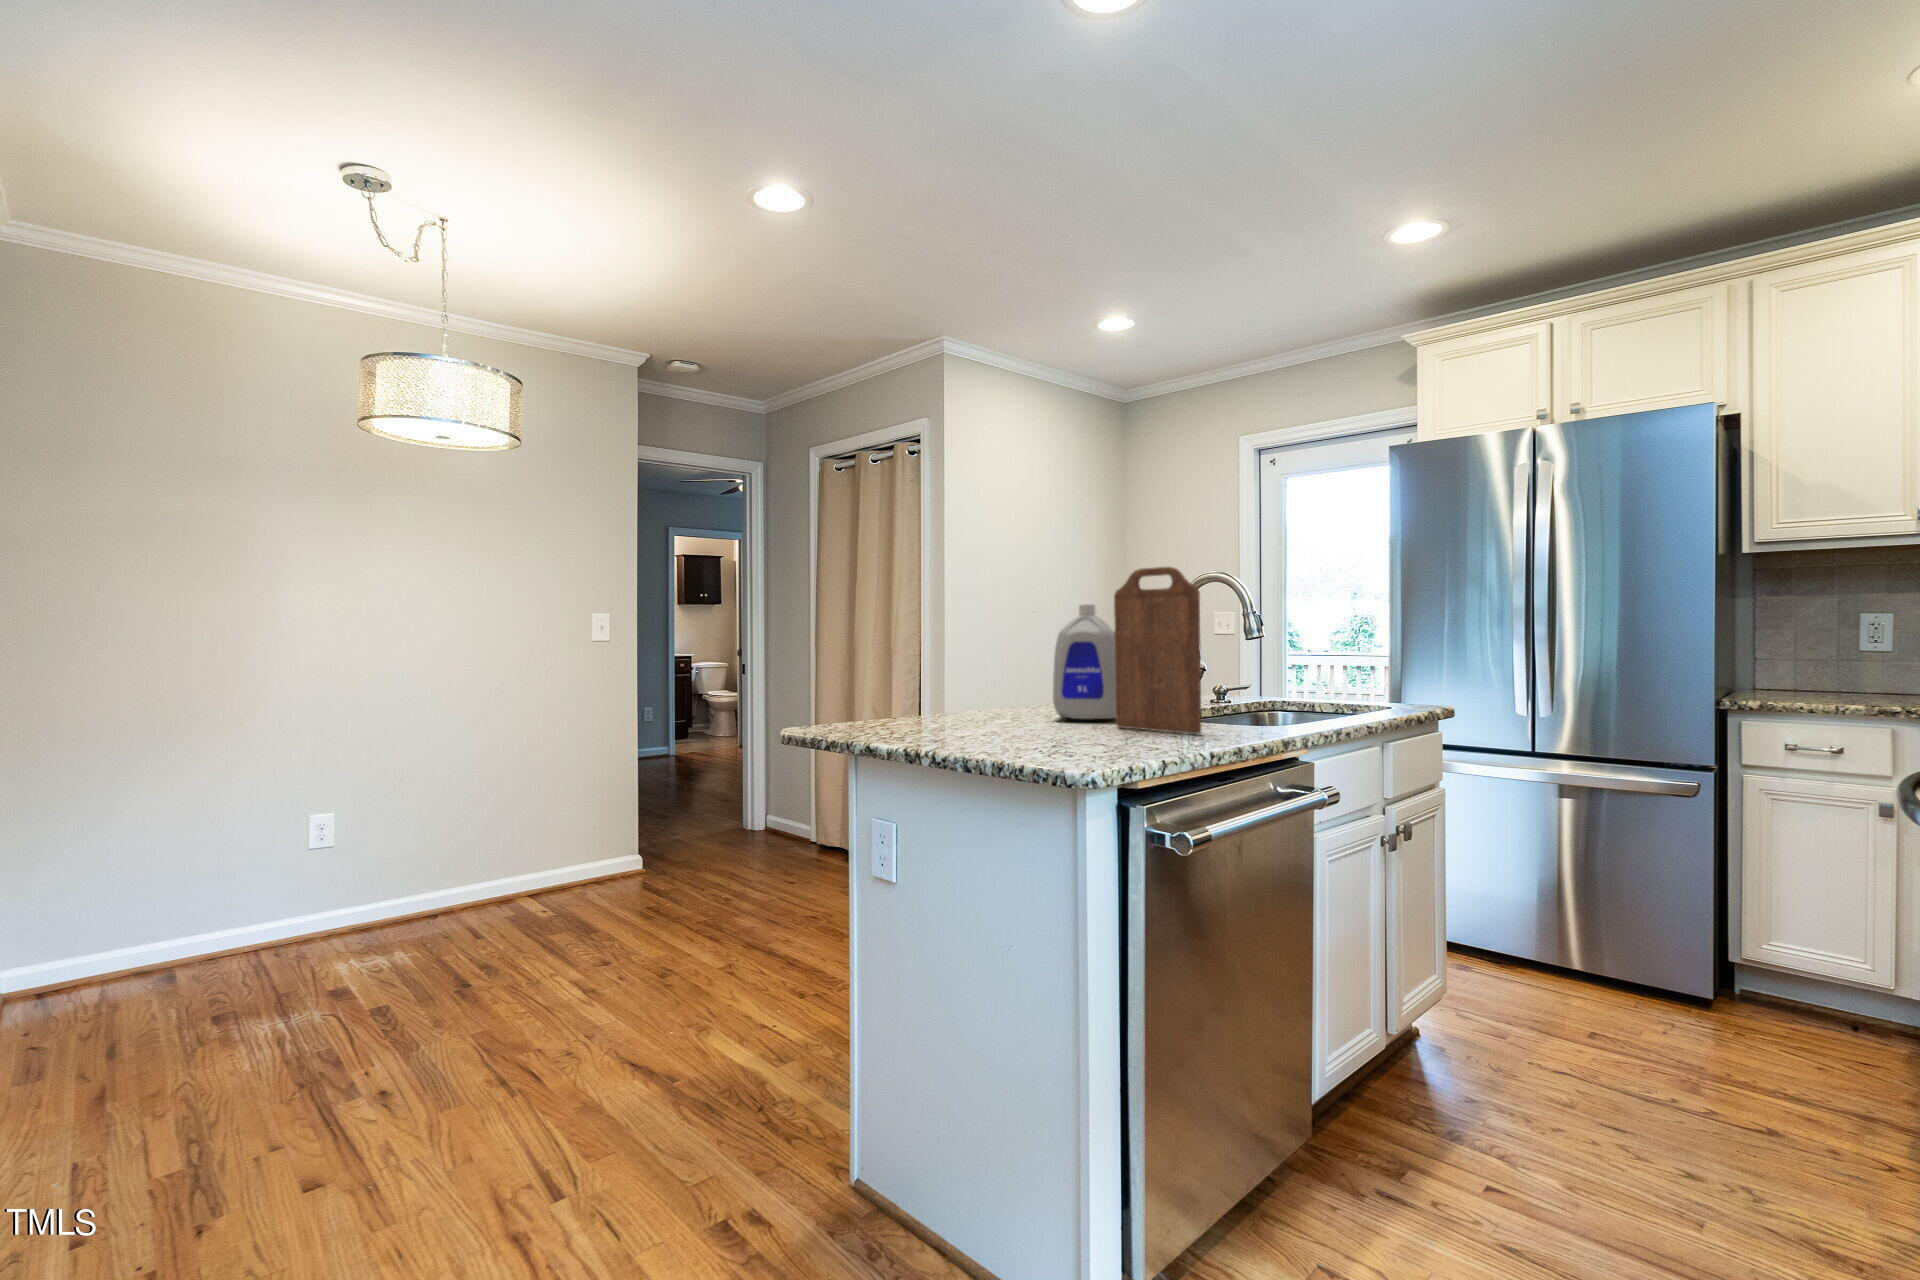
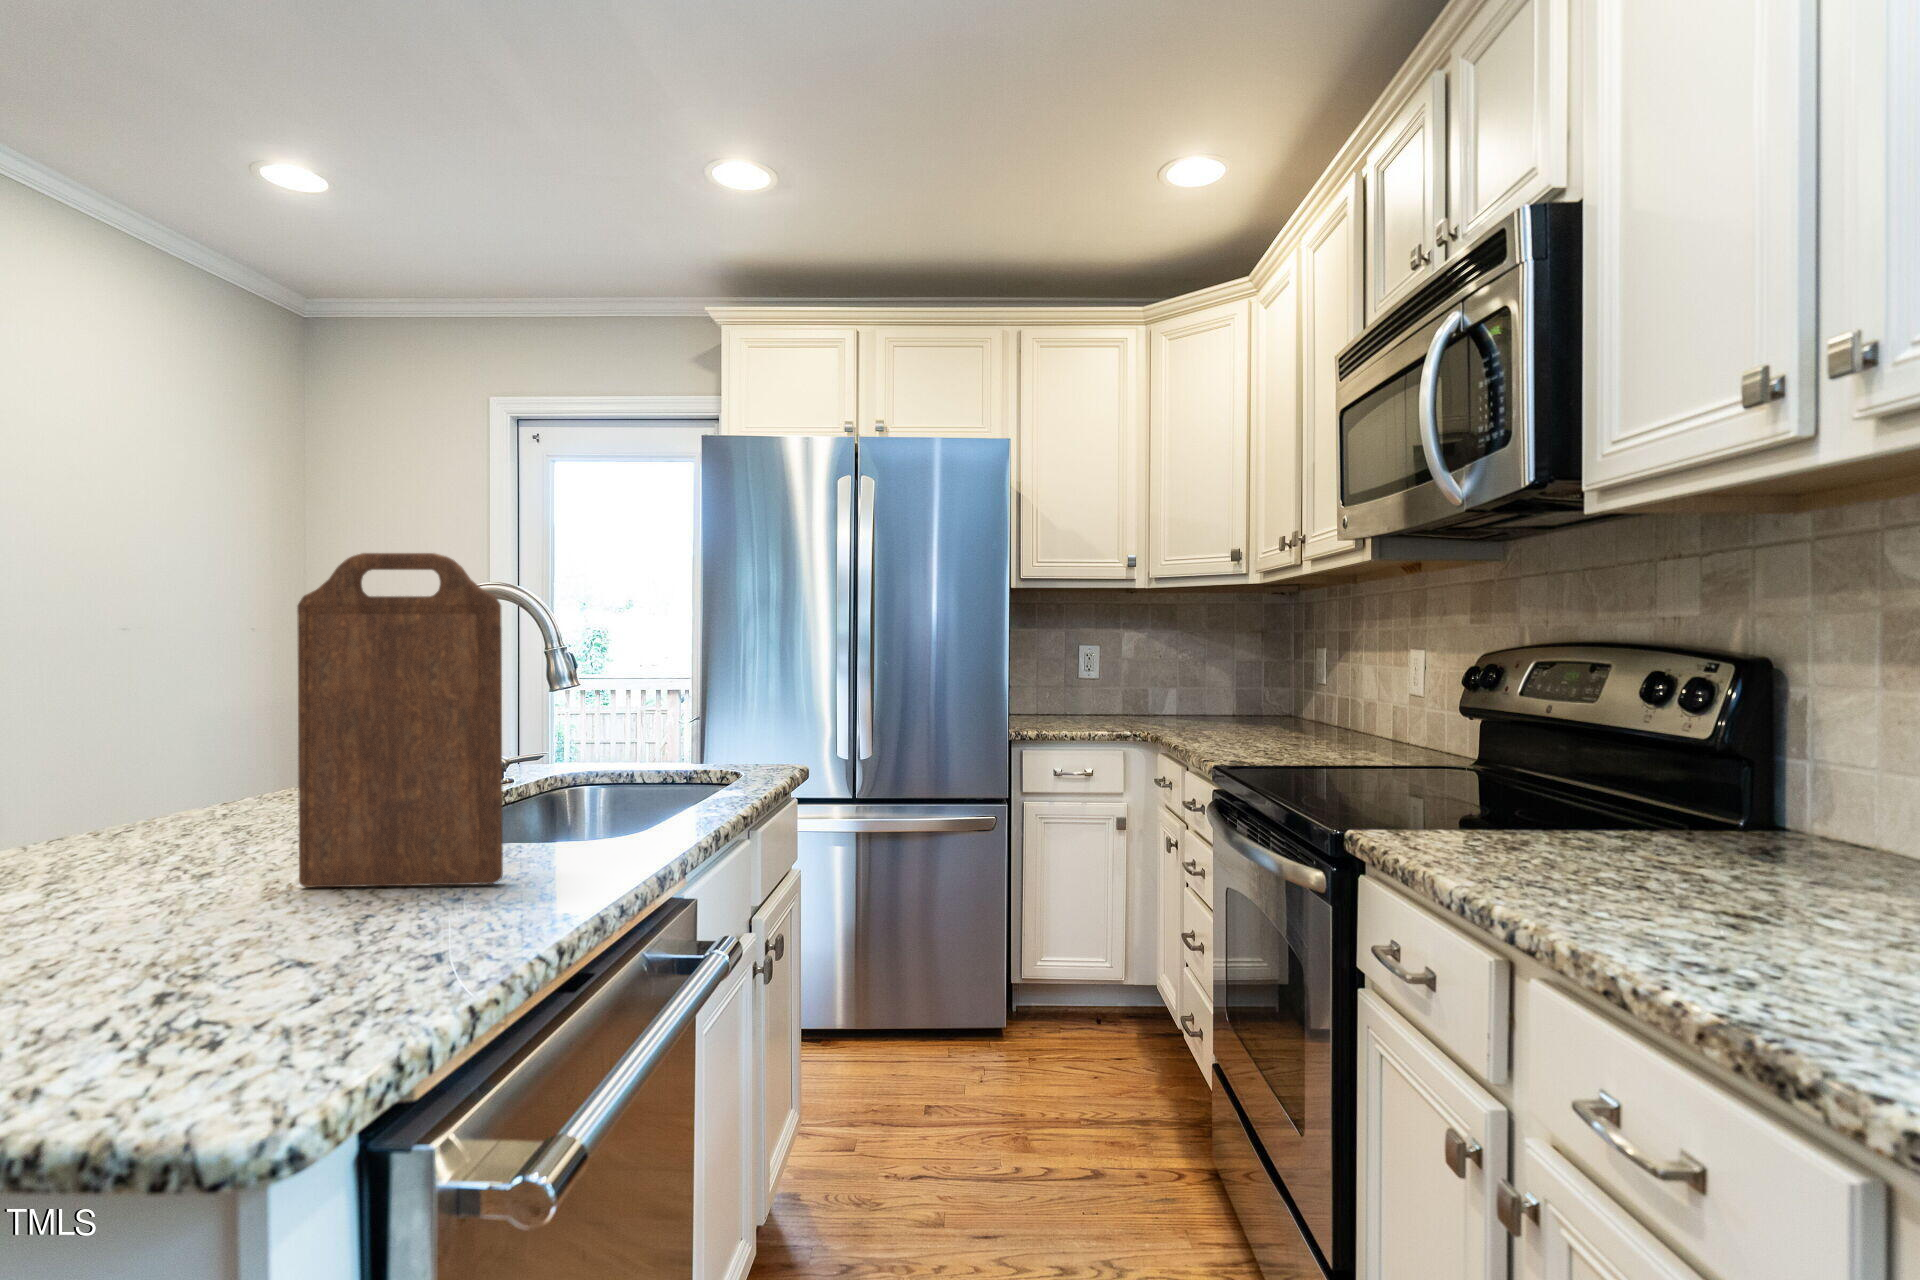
bottle: present [1053,604,1116,719] -> none [122,621,308,874]

